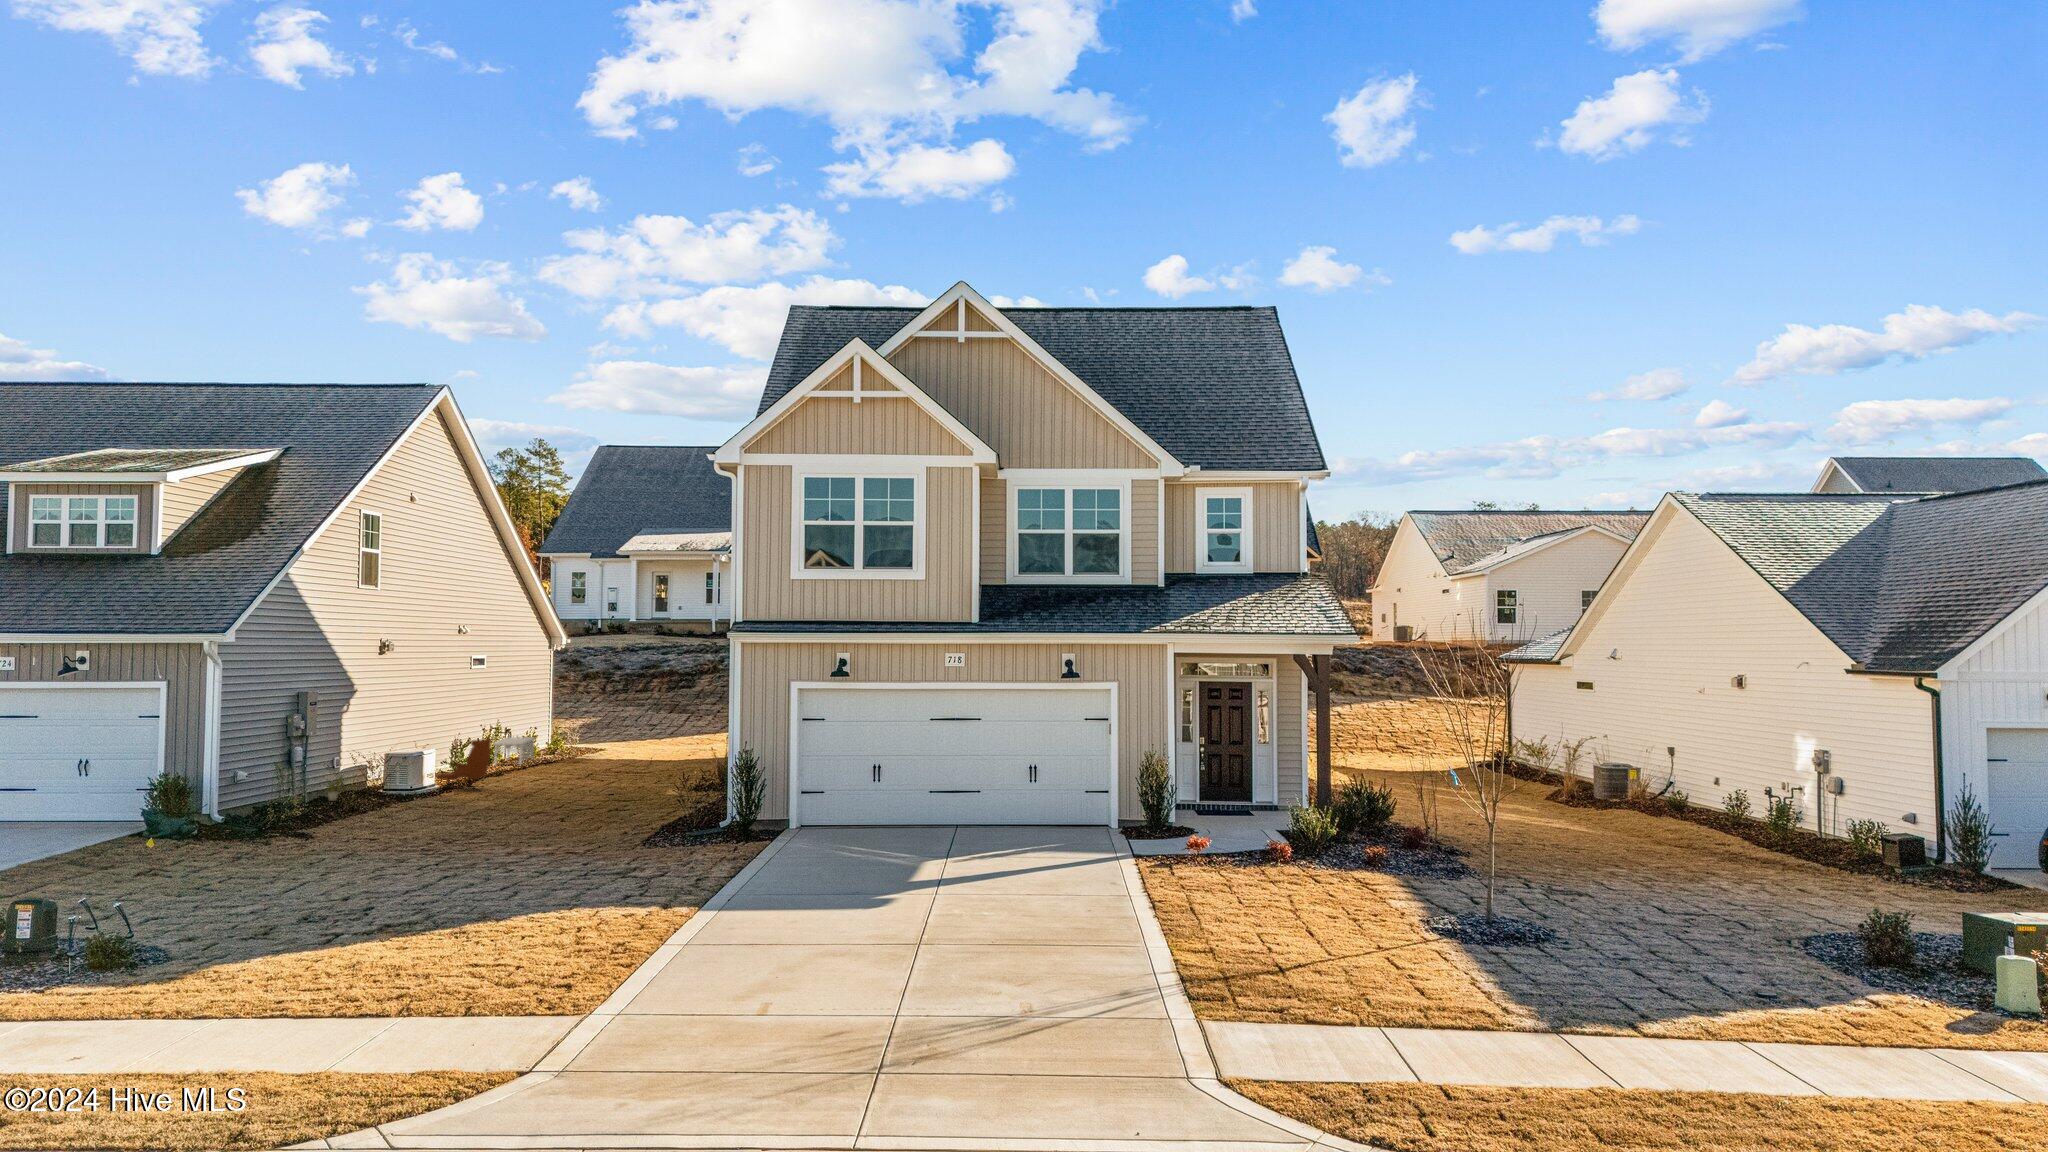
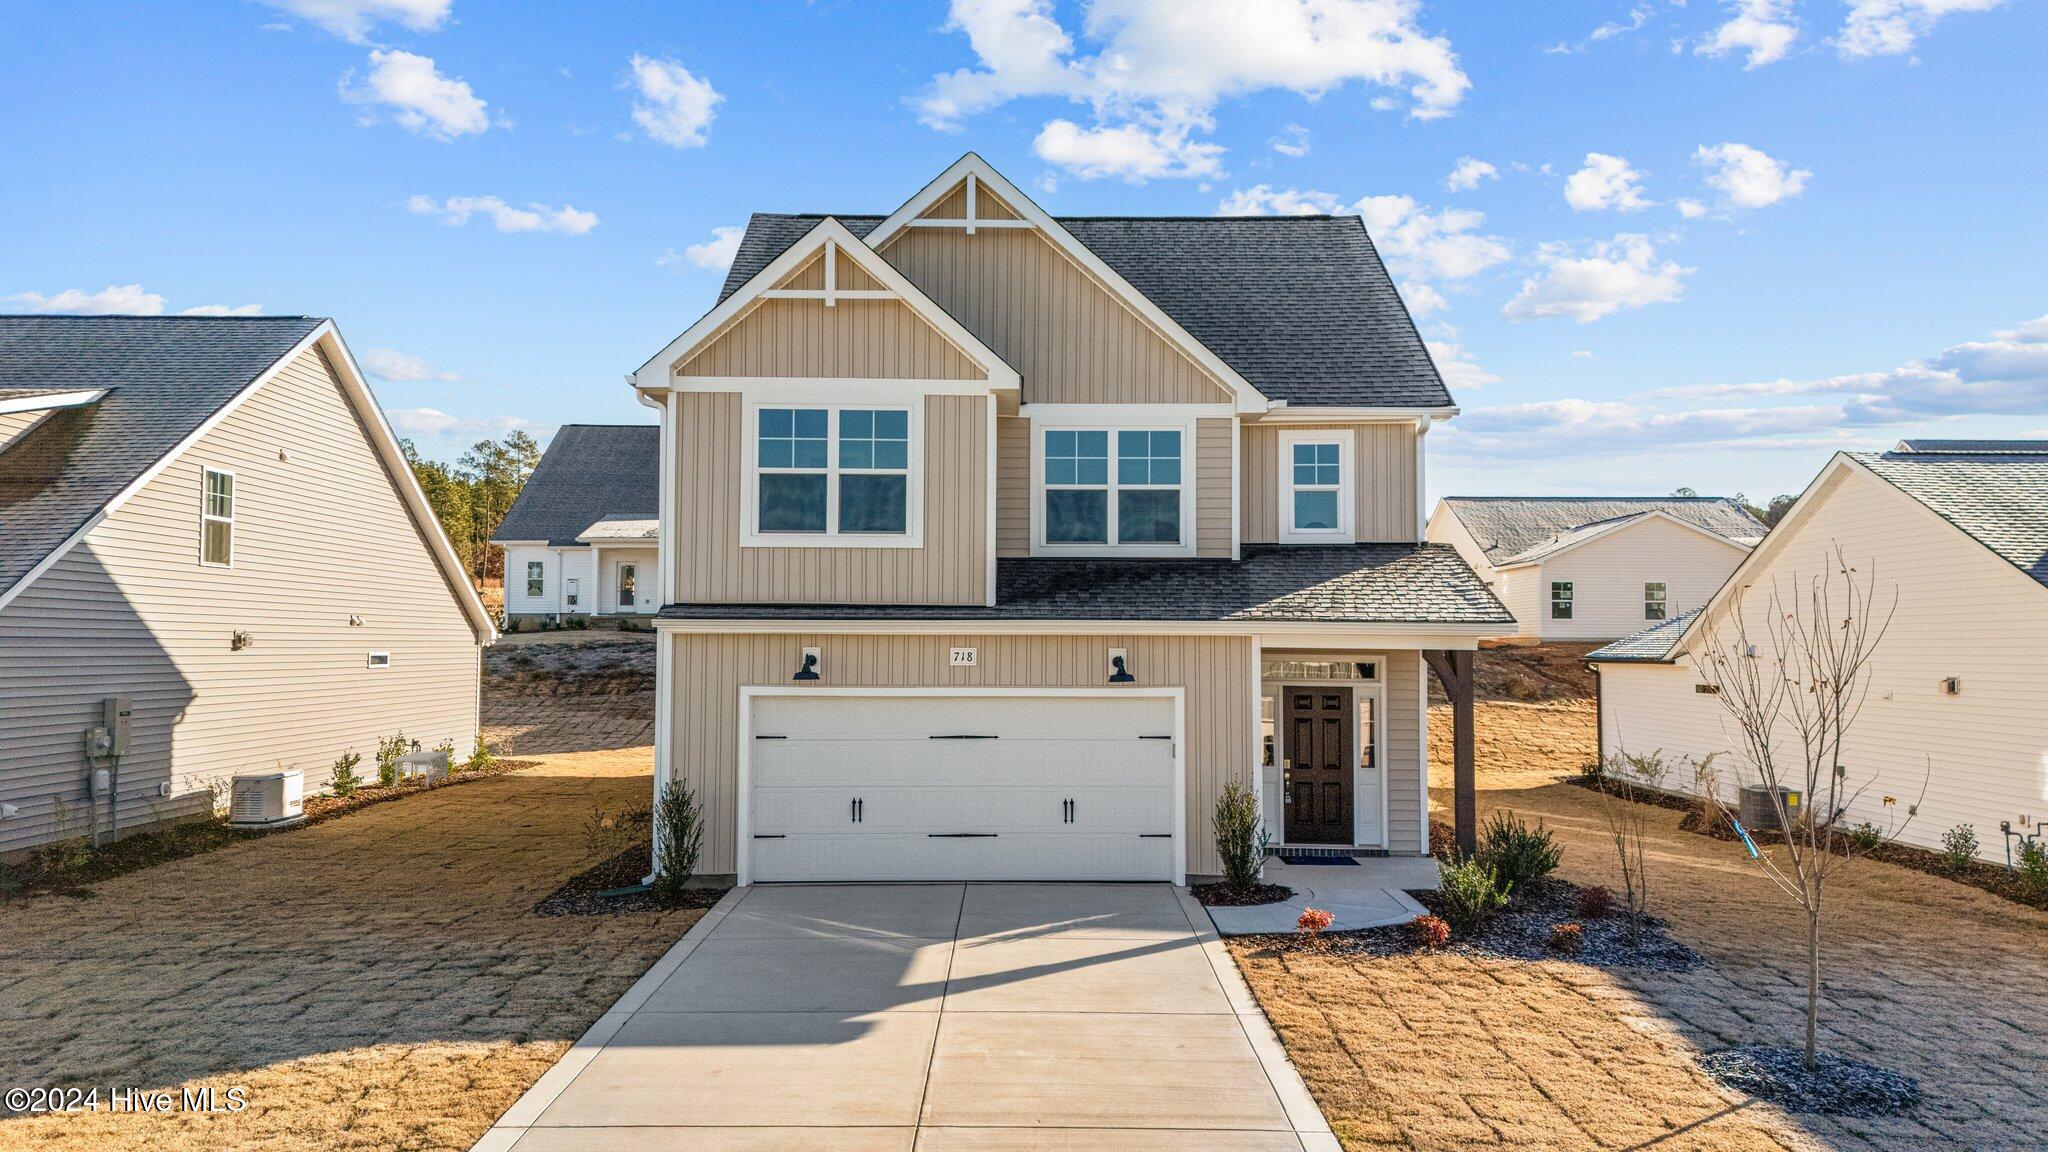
lounge chair: present [436,739,492,789] -> none [301,756,371,826]
potted plant: present [327,777,343,801] -> none [134,805,174,840]

